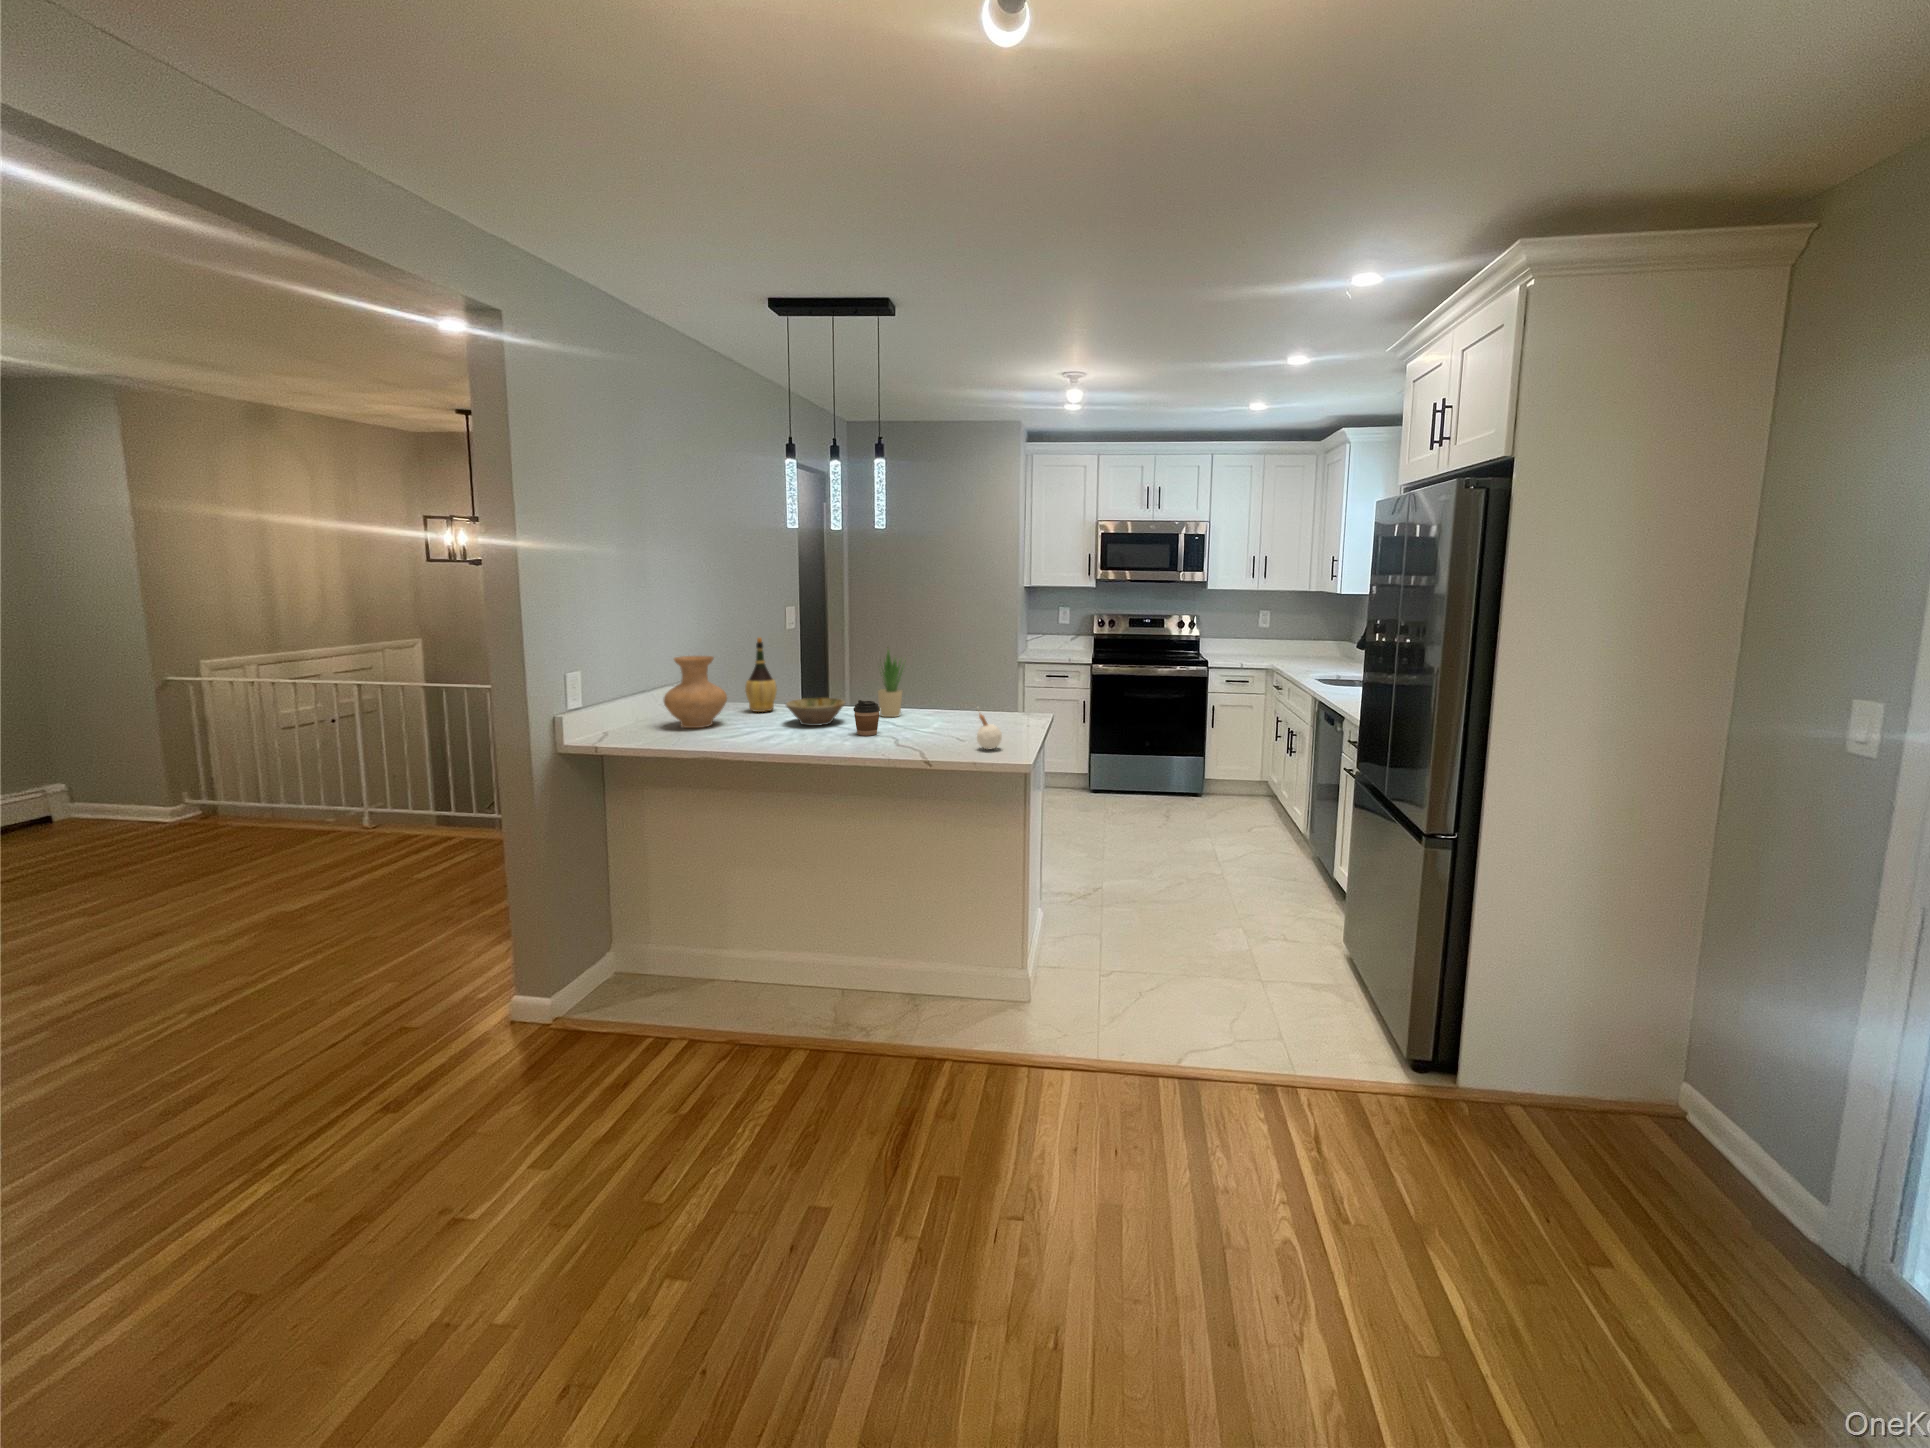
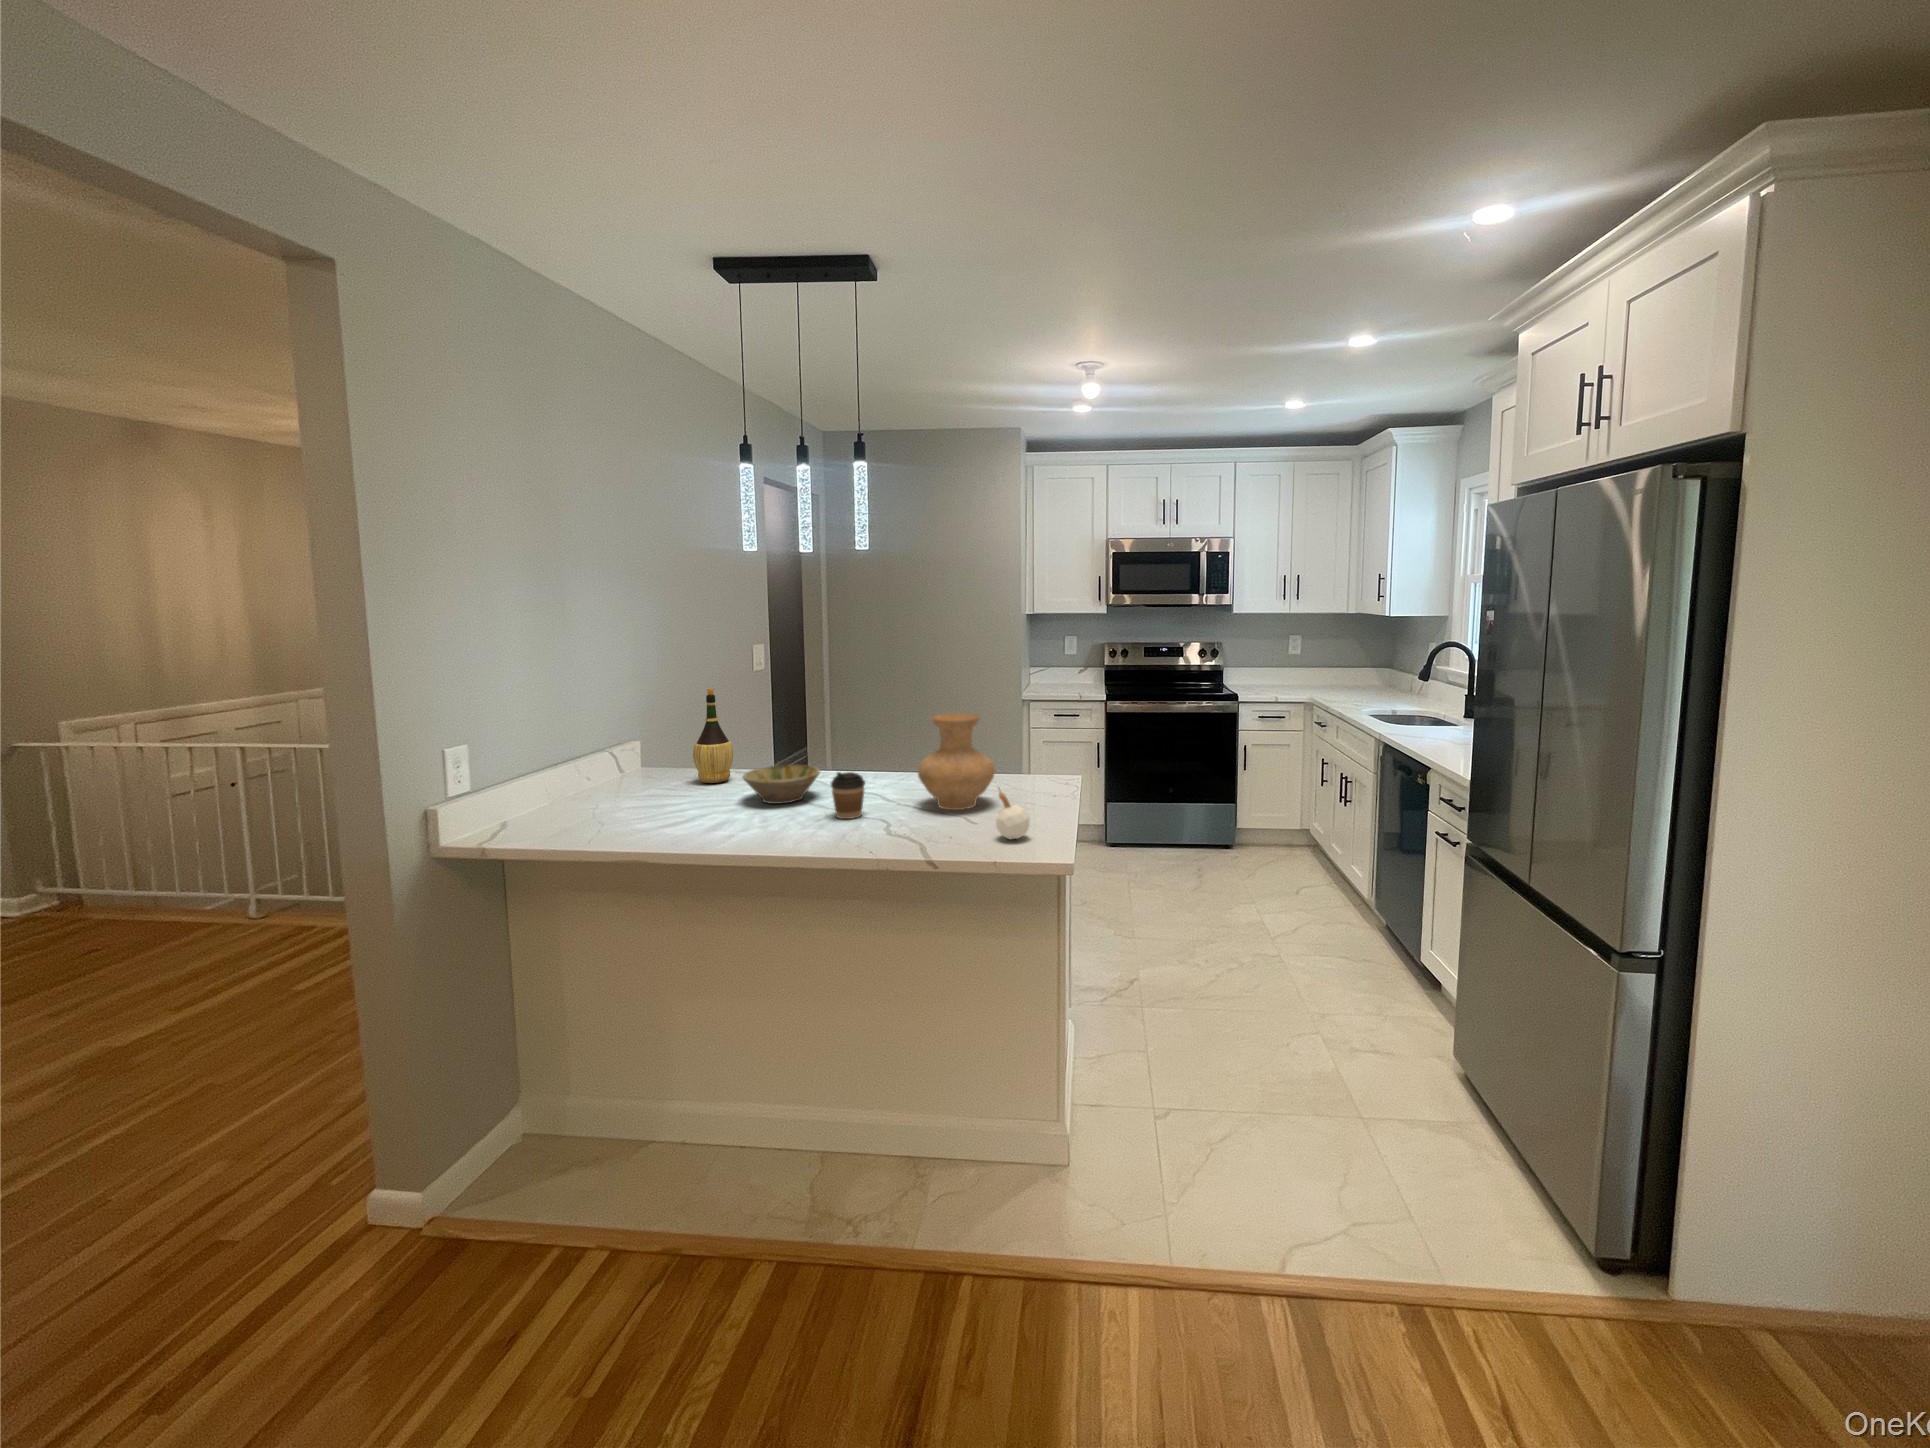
potted plant: present [878,650,906,717] -> none [860,696,897,787]
vase: present [664,656,727,728] -> present [918,713,995,810]

